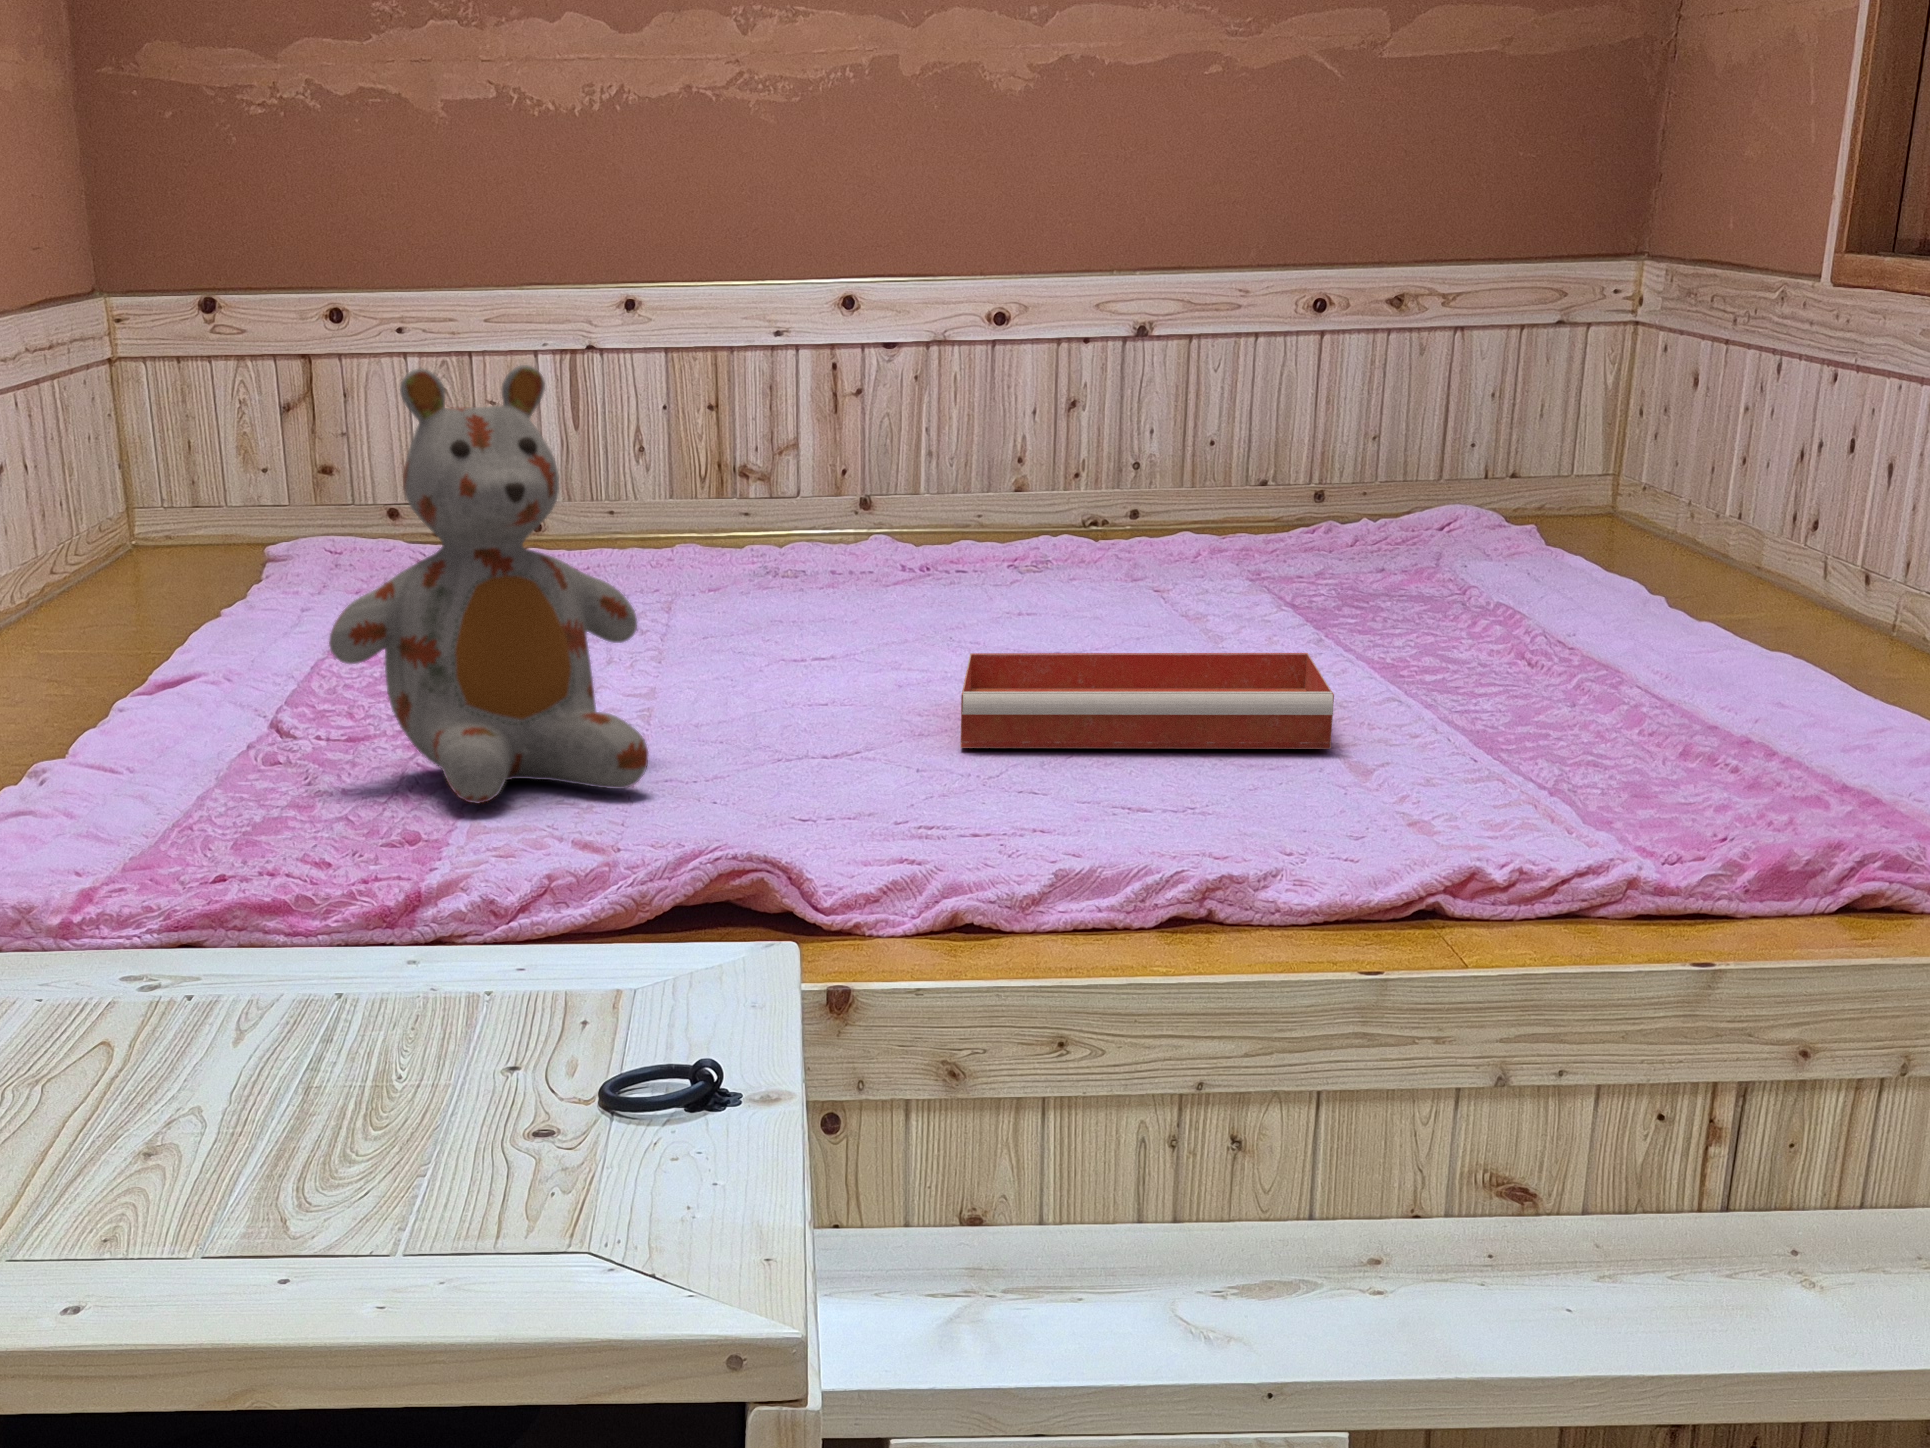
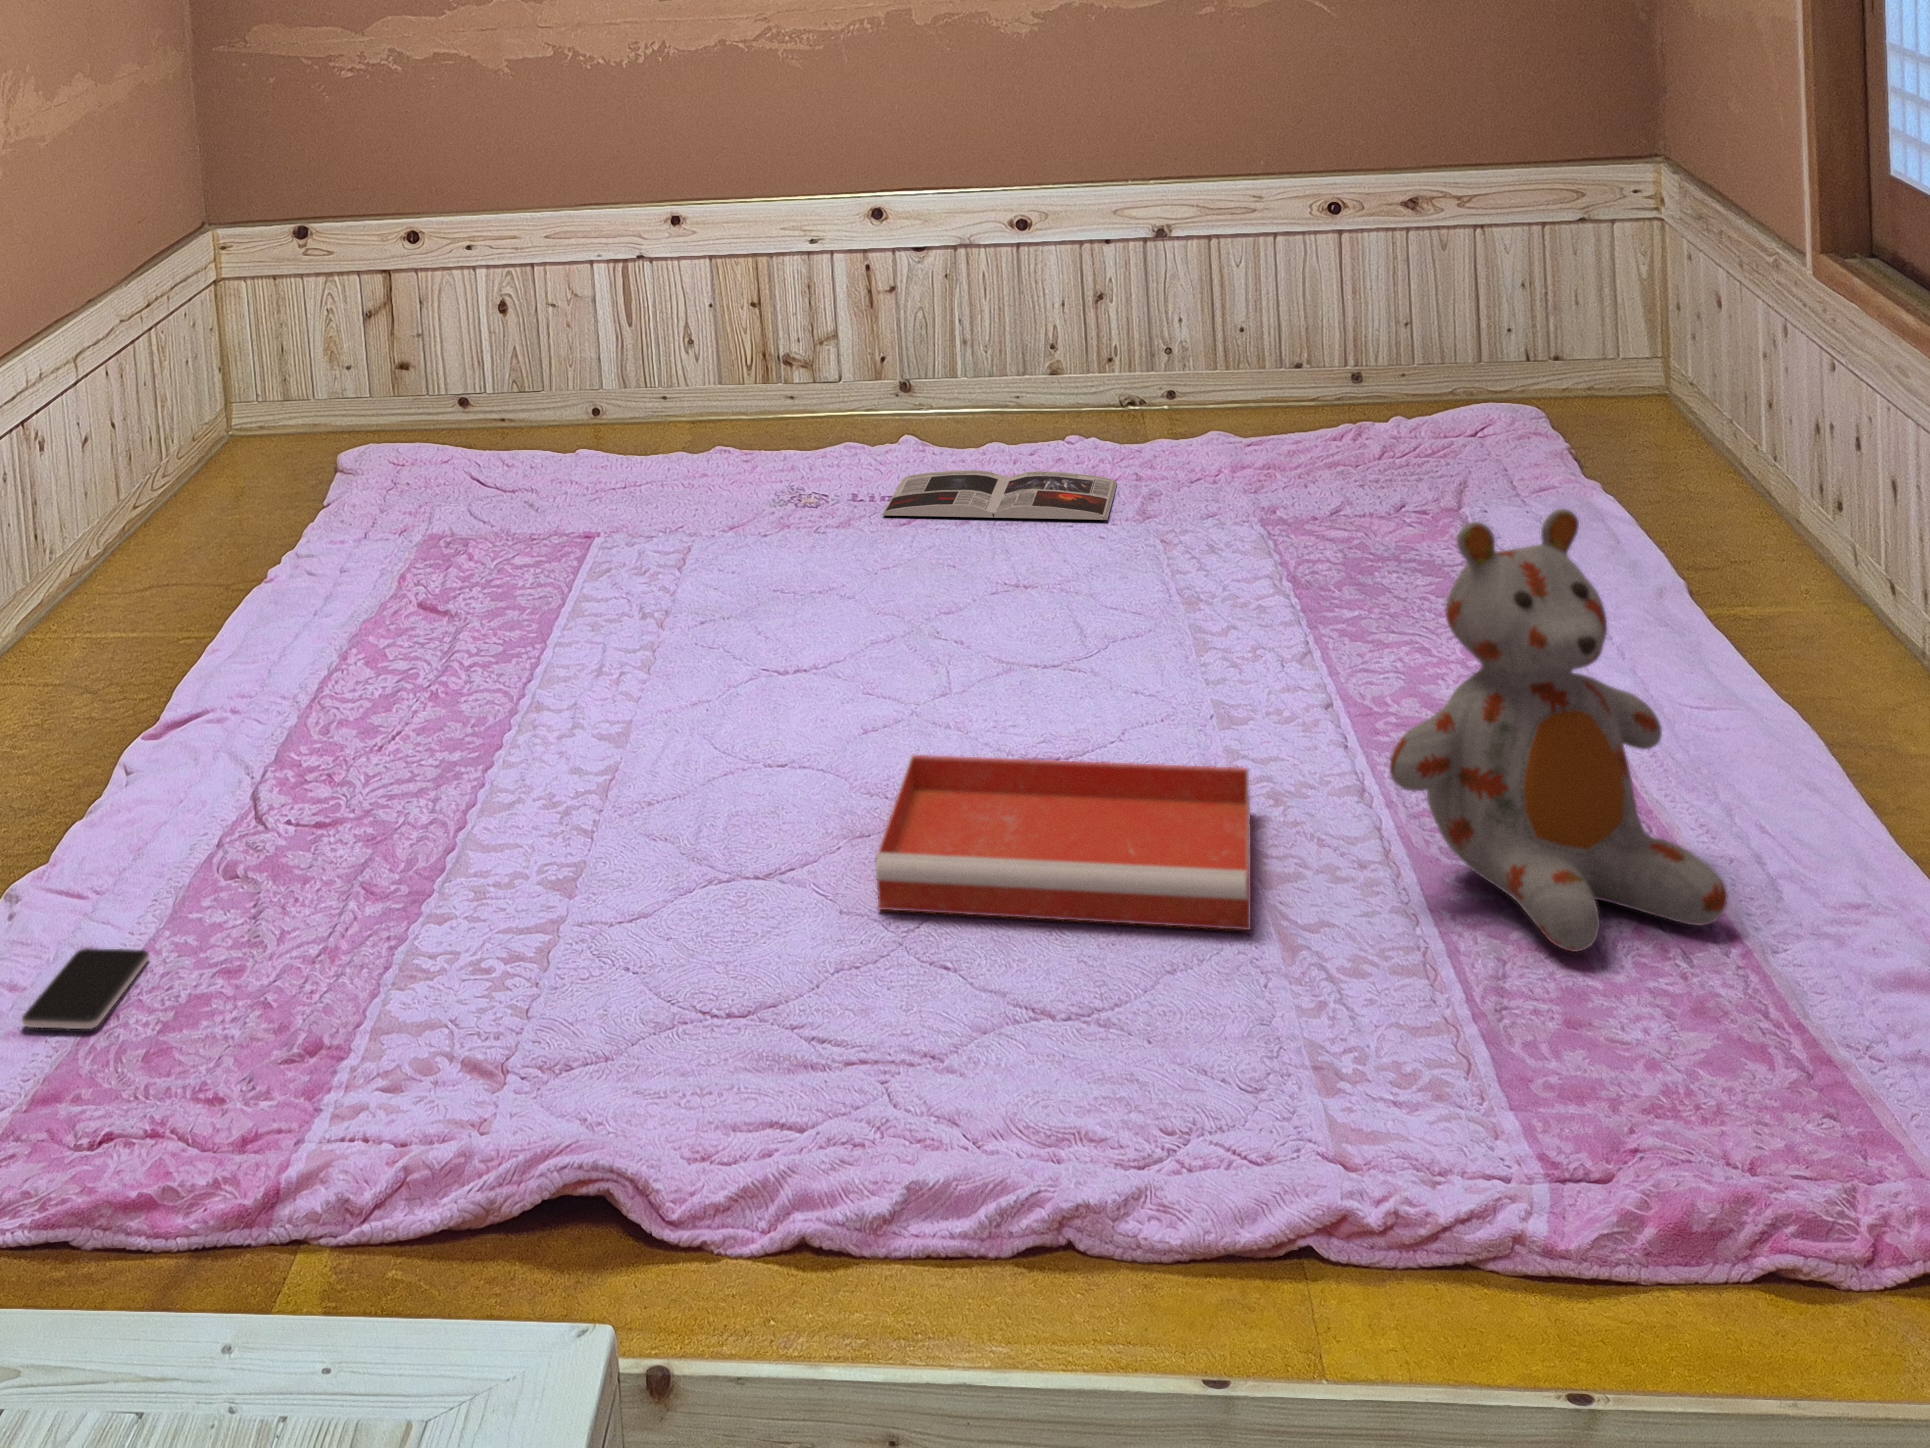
stuffed bear: present [329,365,648,803] -> present [1390,509,1728,952]
magazine: none [869,540,1101,567] -> present [882,470,1117,520]
smartphone: none [94,779,213,820] -> present [22,948,149,1029]

